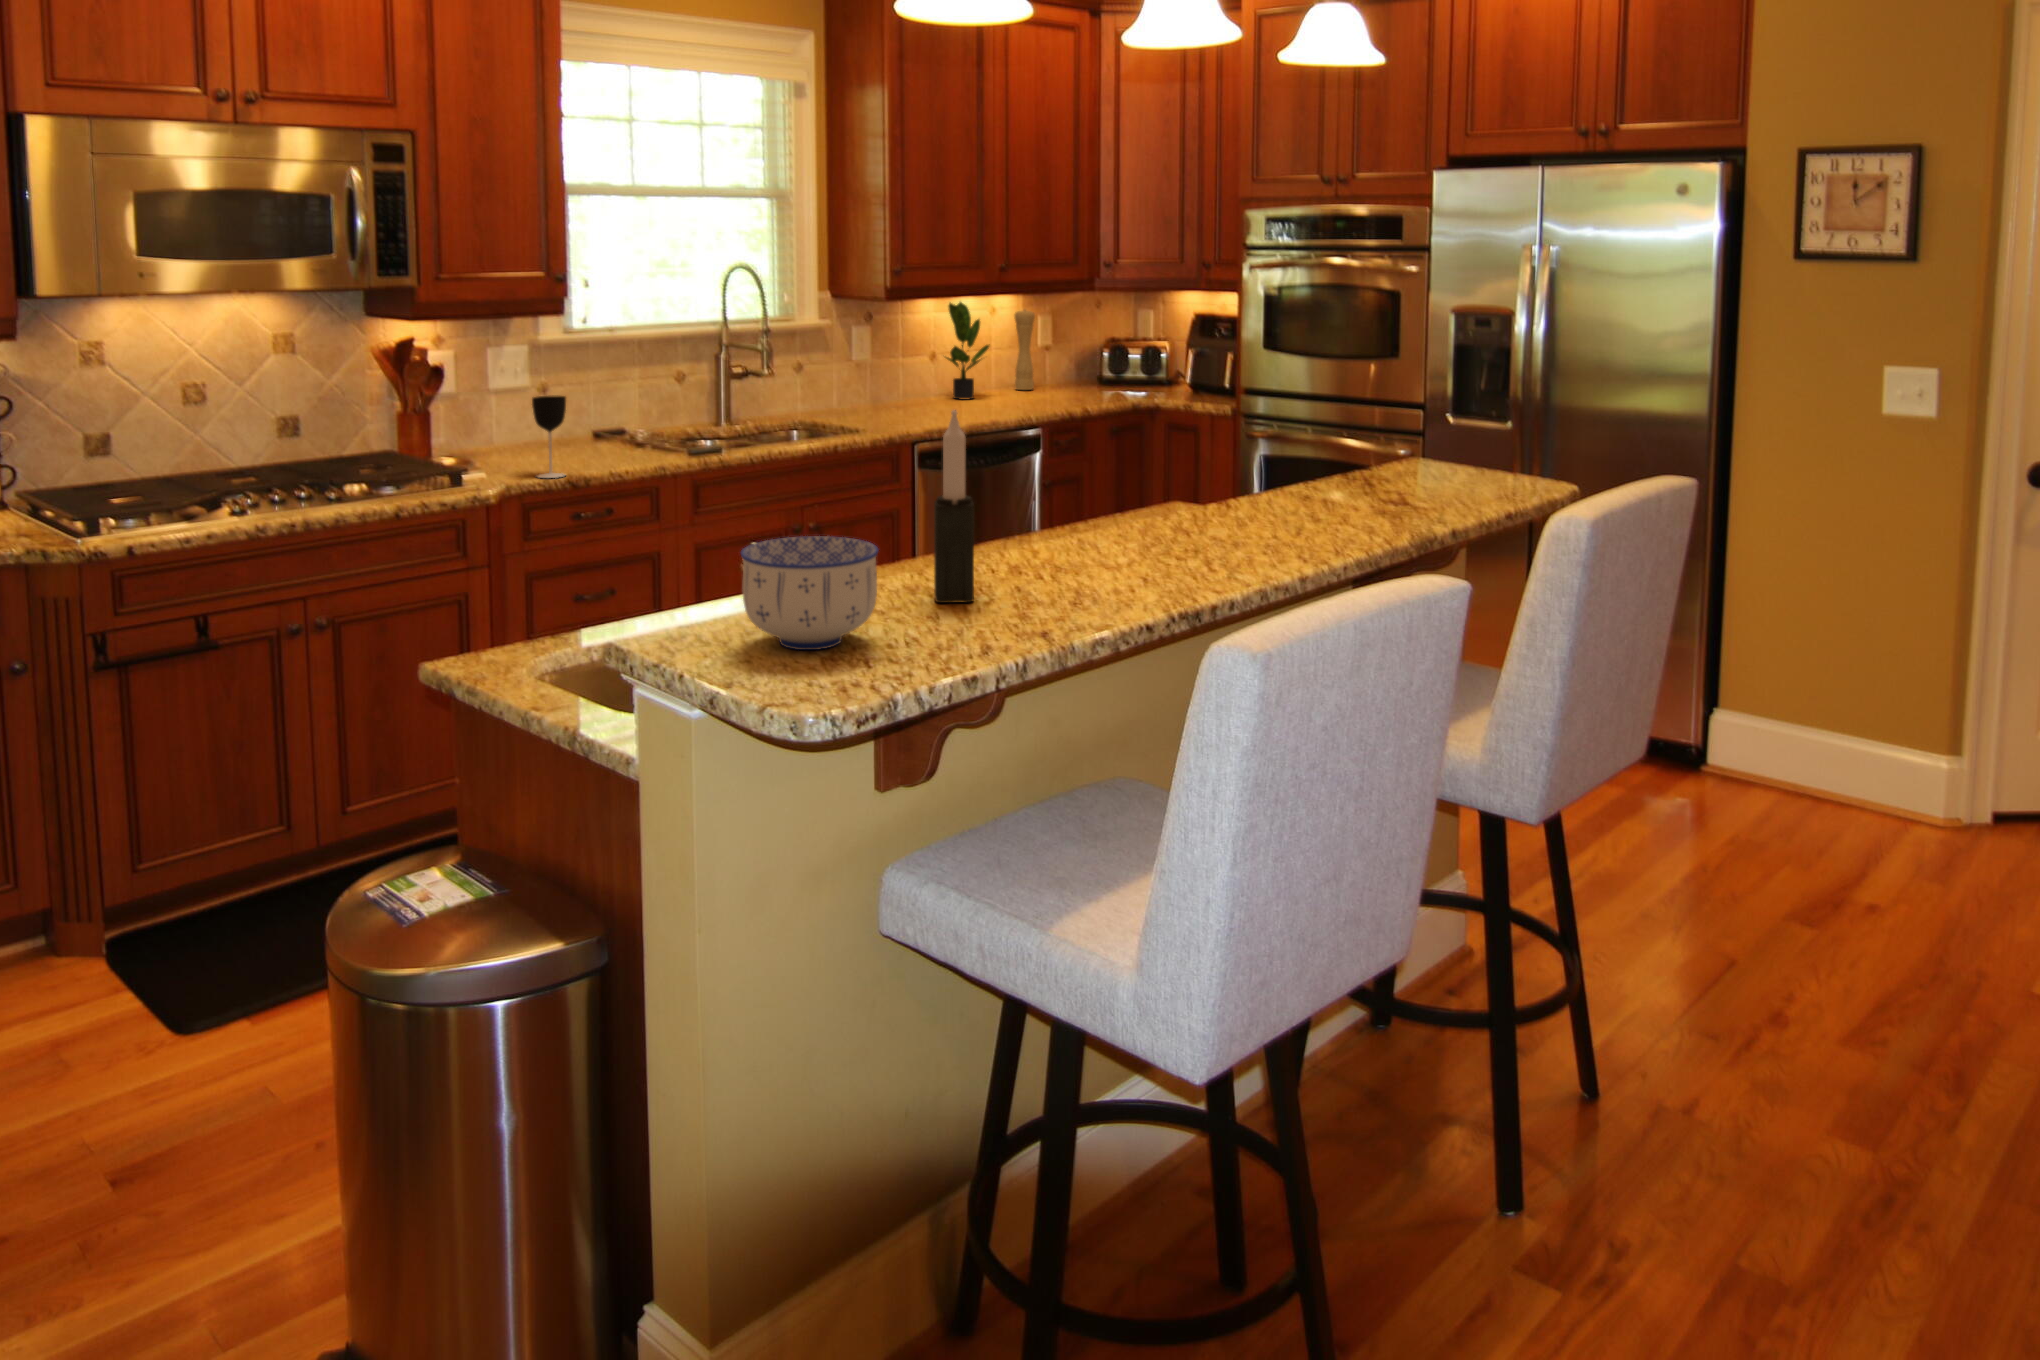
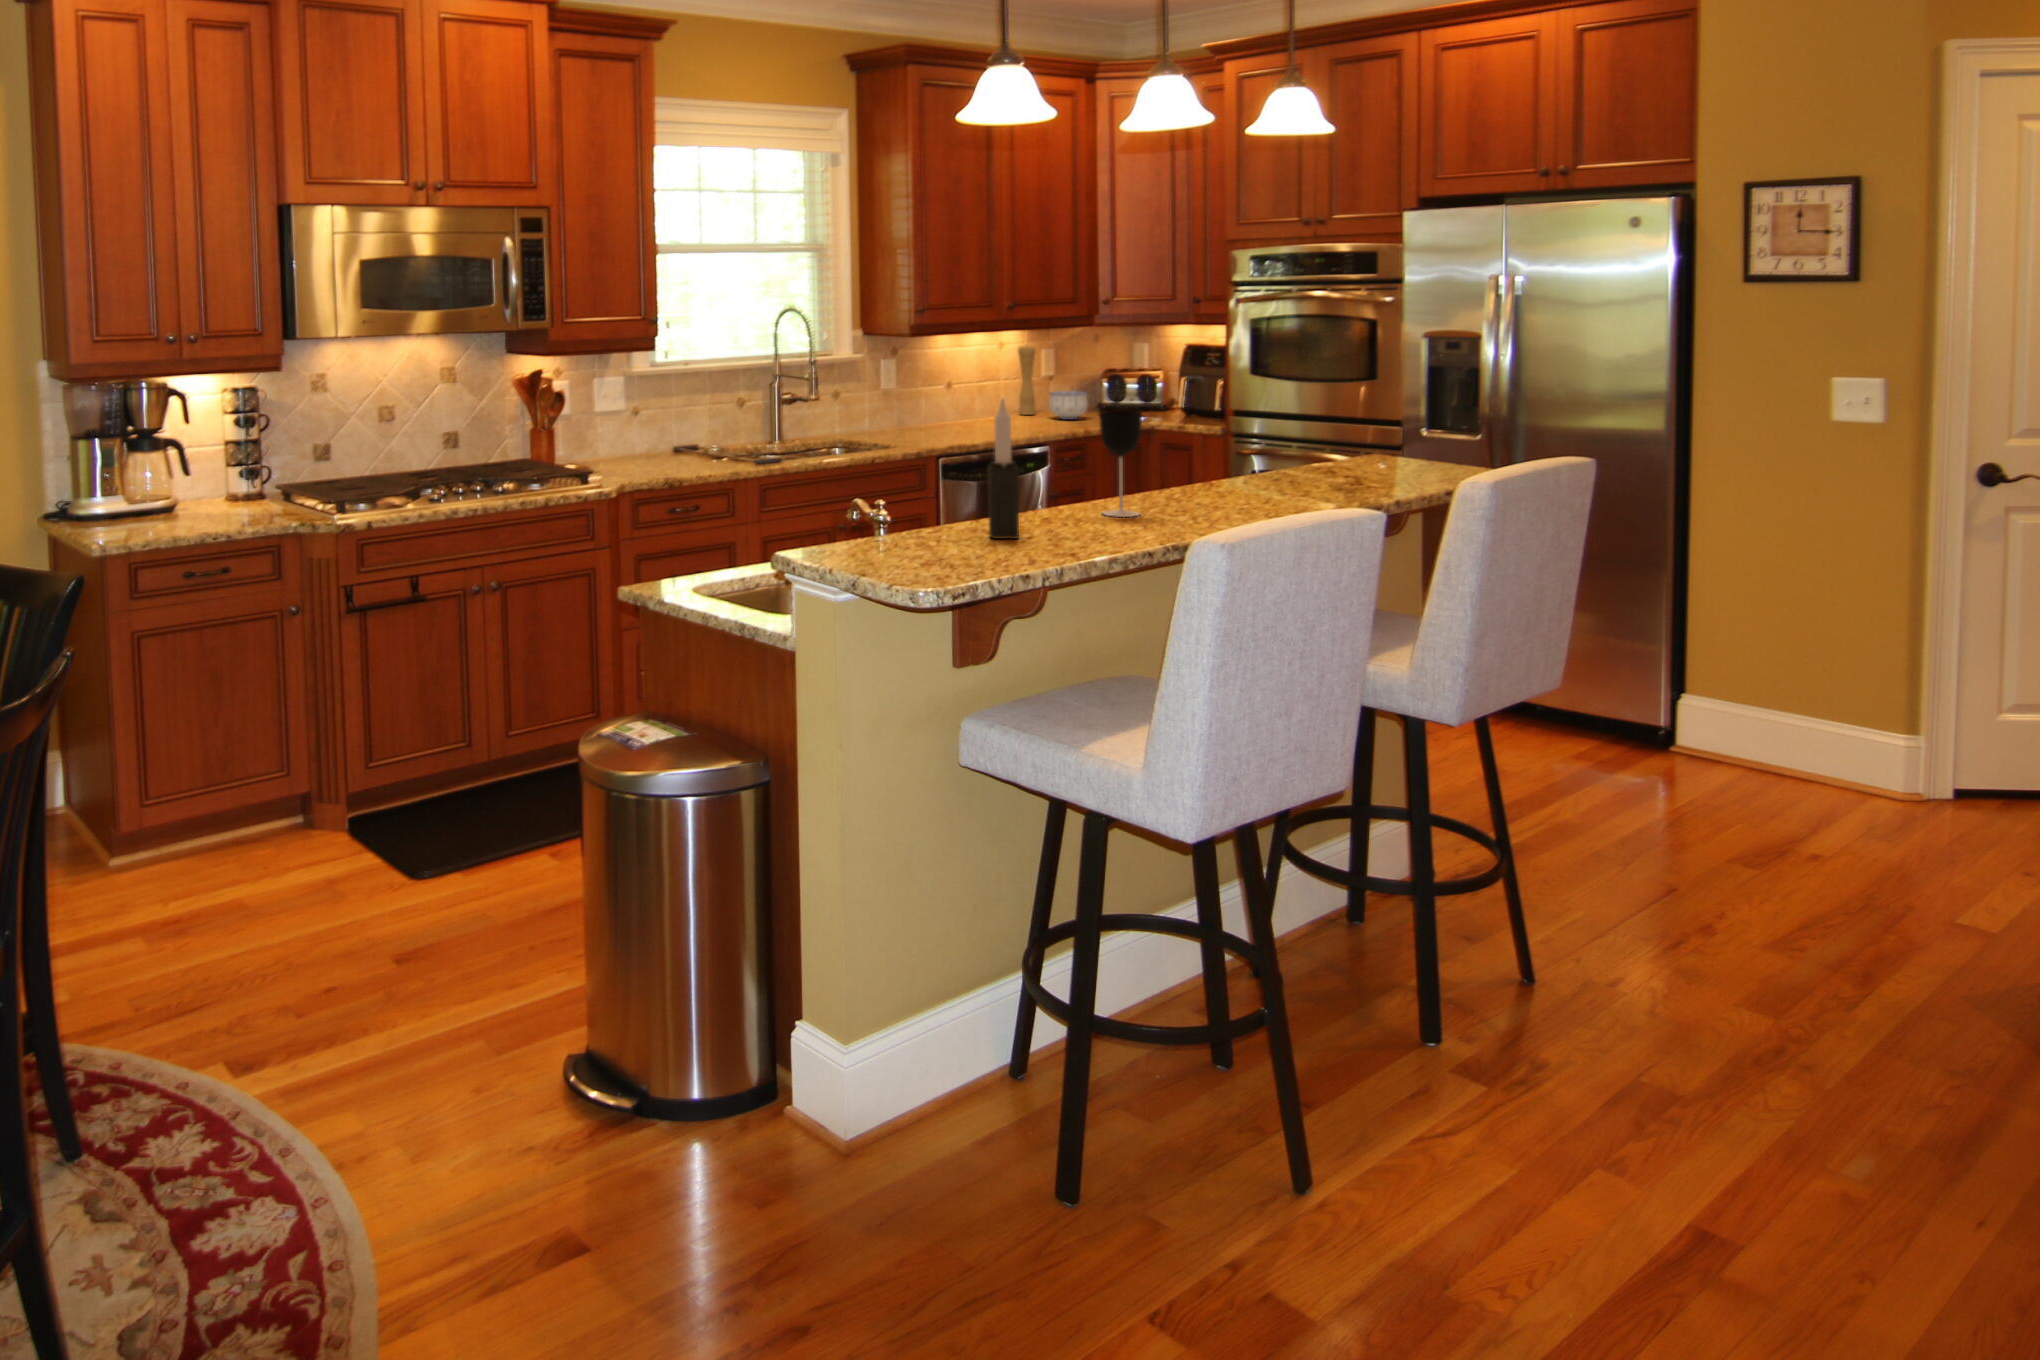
potted plant: present [945,302,989,399] -> none [955,337,999,422]
wine glass: present [532,396,566,478] -> present [1099,410,1142,517]
bowl: present [741,536,878,650] -> present [1049,391,1087,420]

